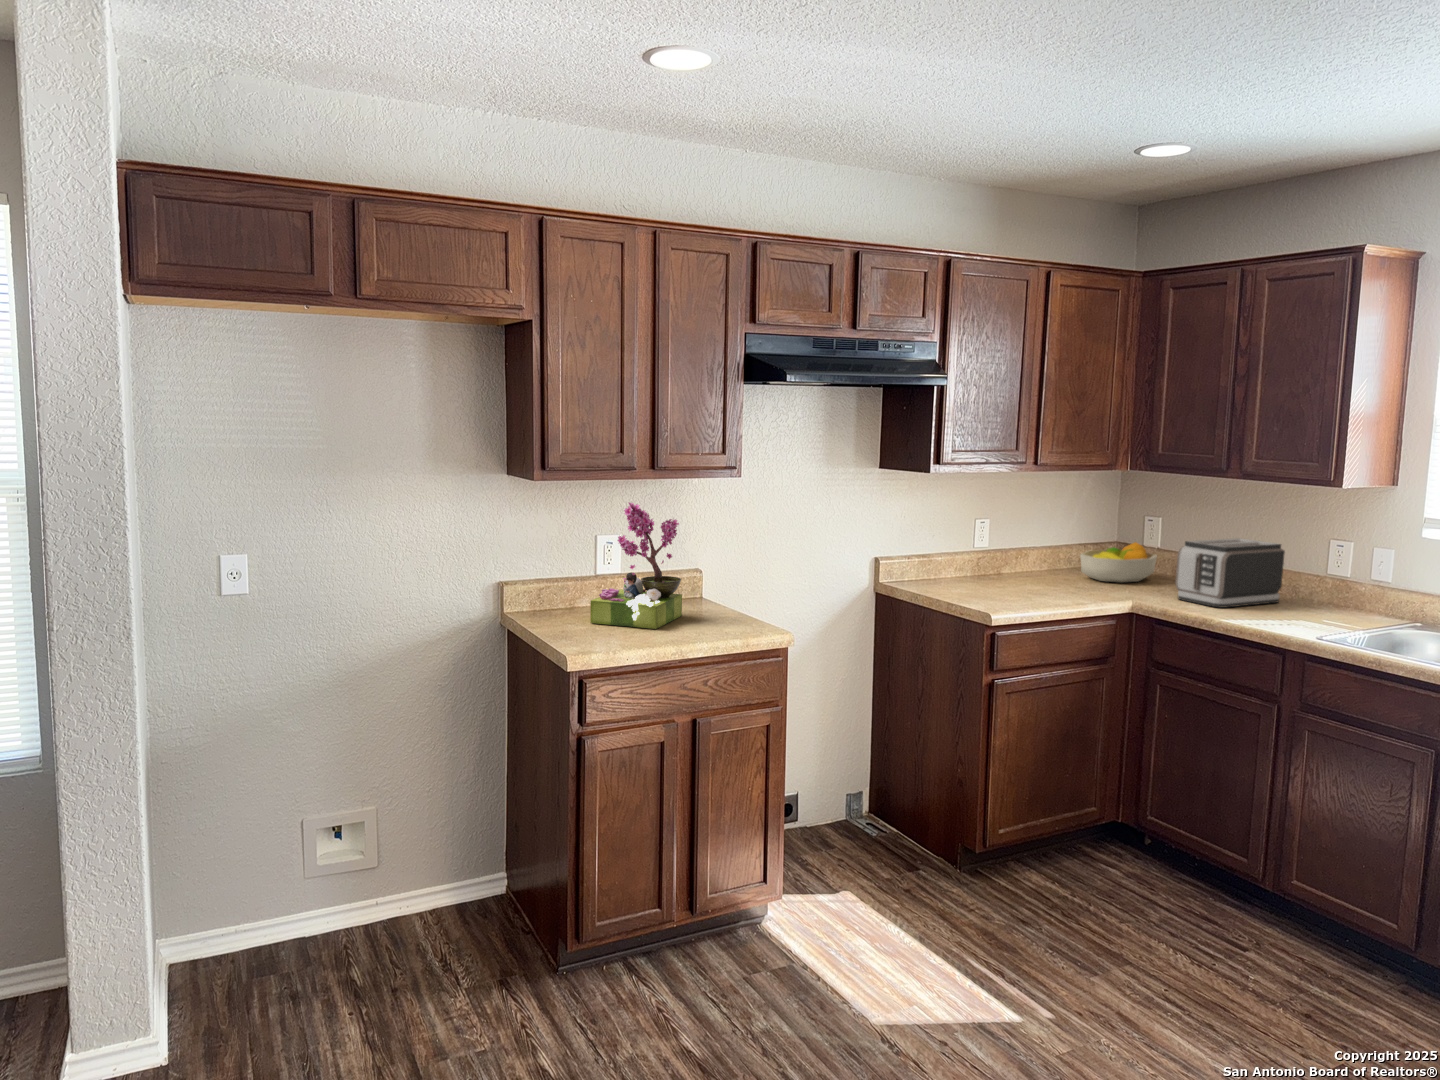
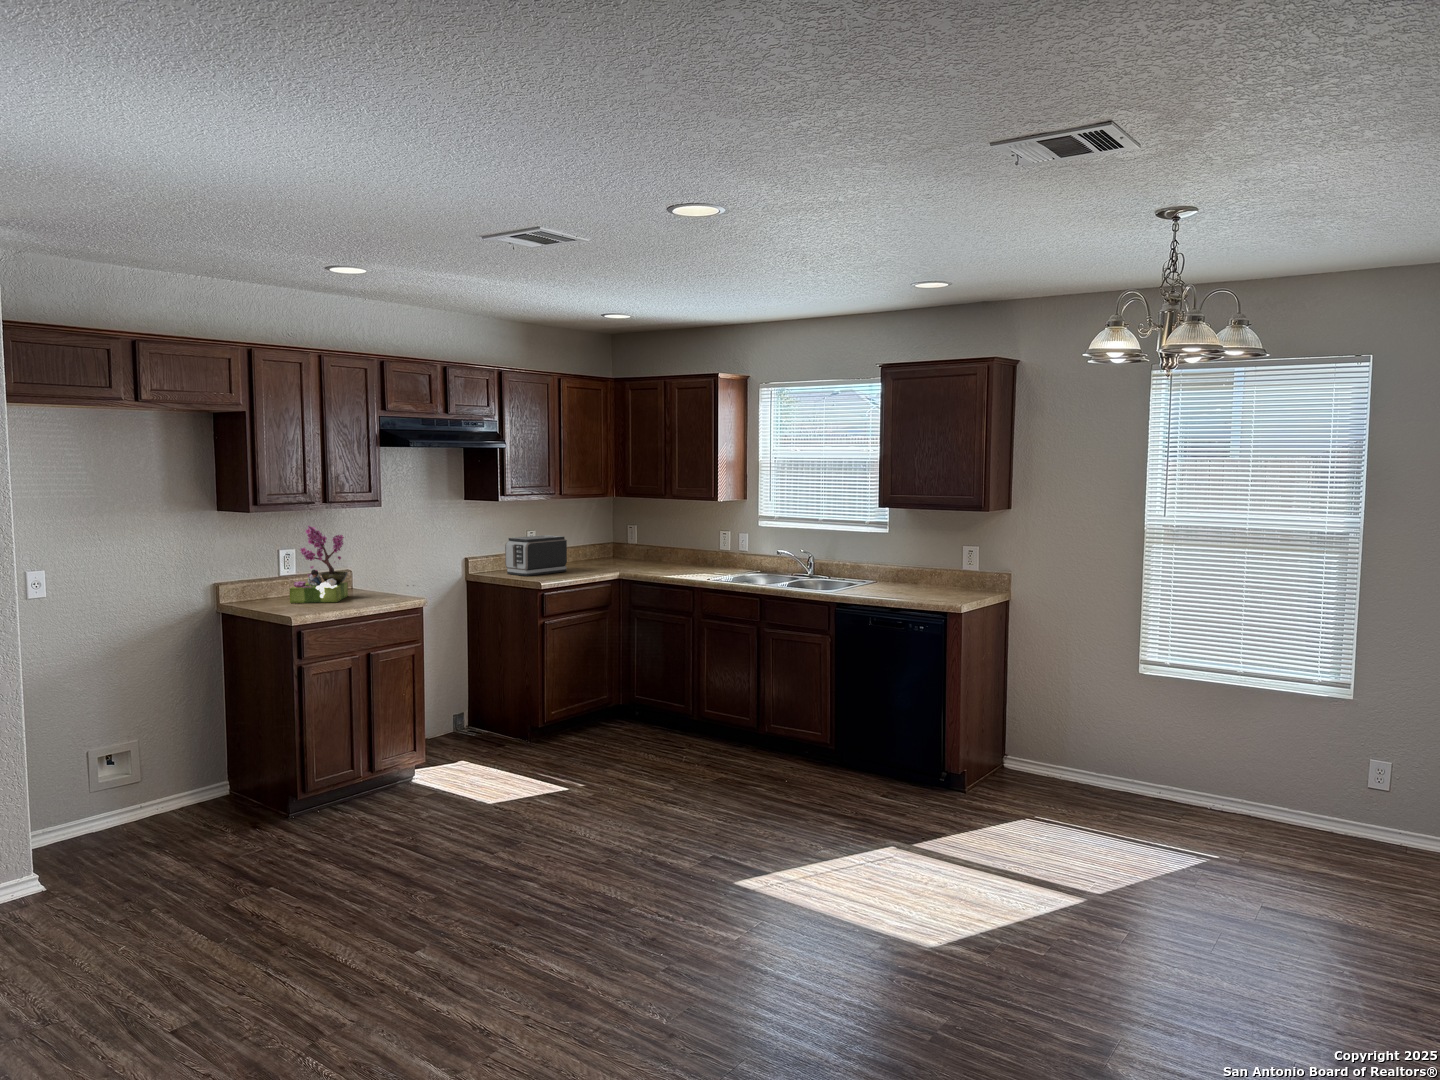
toaster: present [1175,538,1285,608] -> present [505,535,567,576]
fruit bowl: present [1080,542,1157,583] -> none [590,540,635,565]

